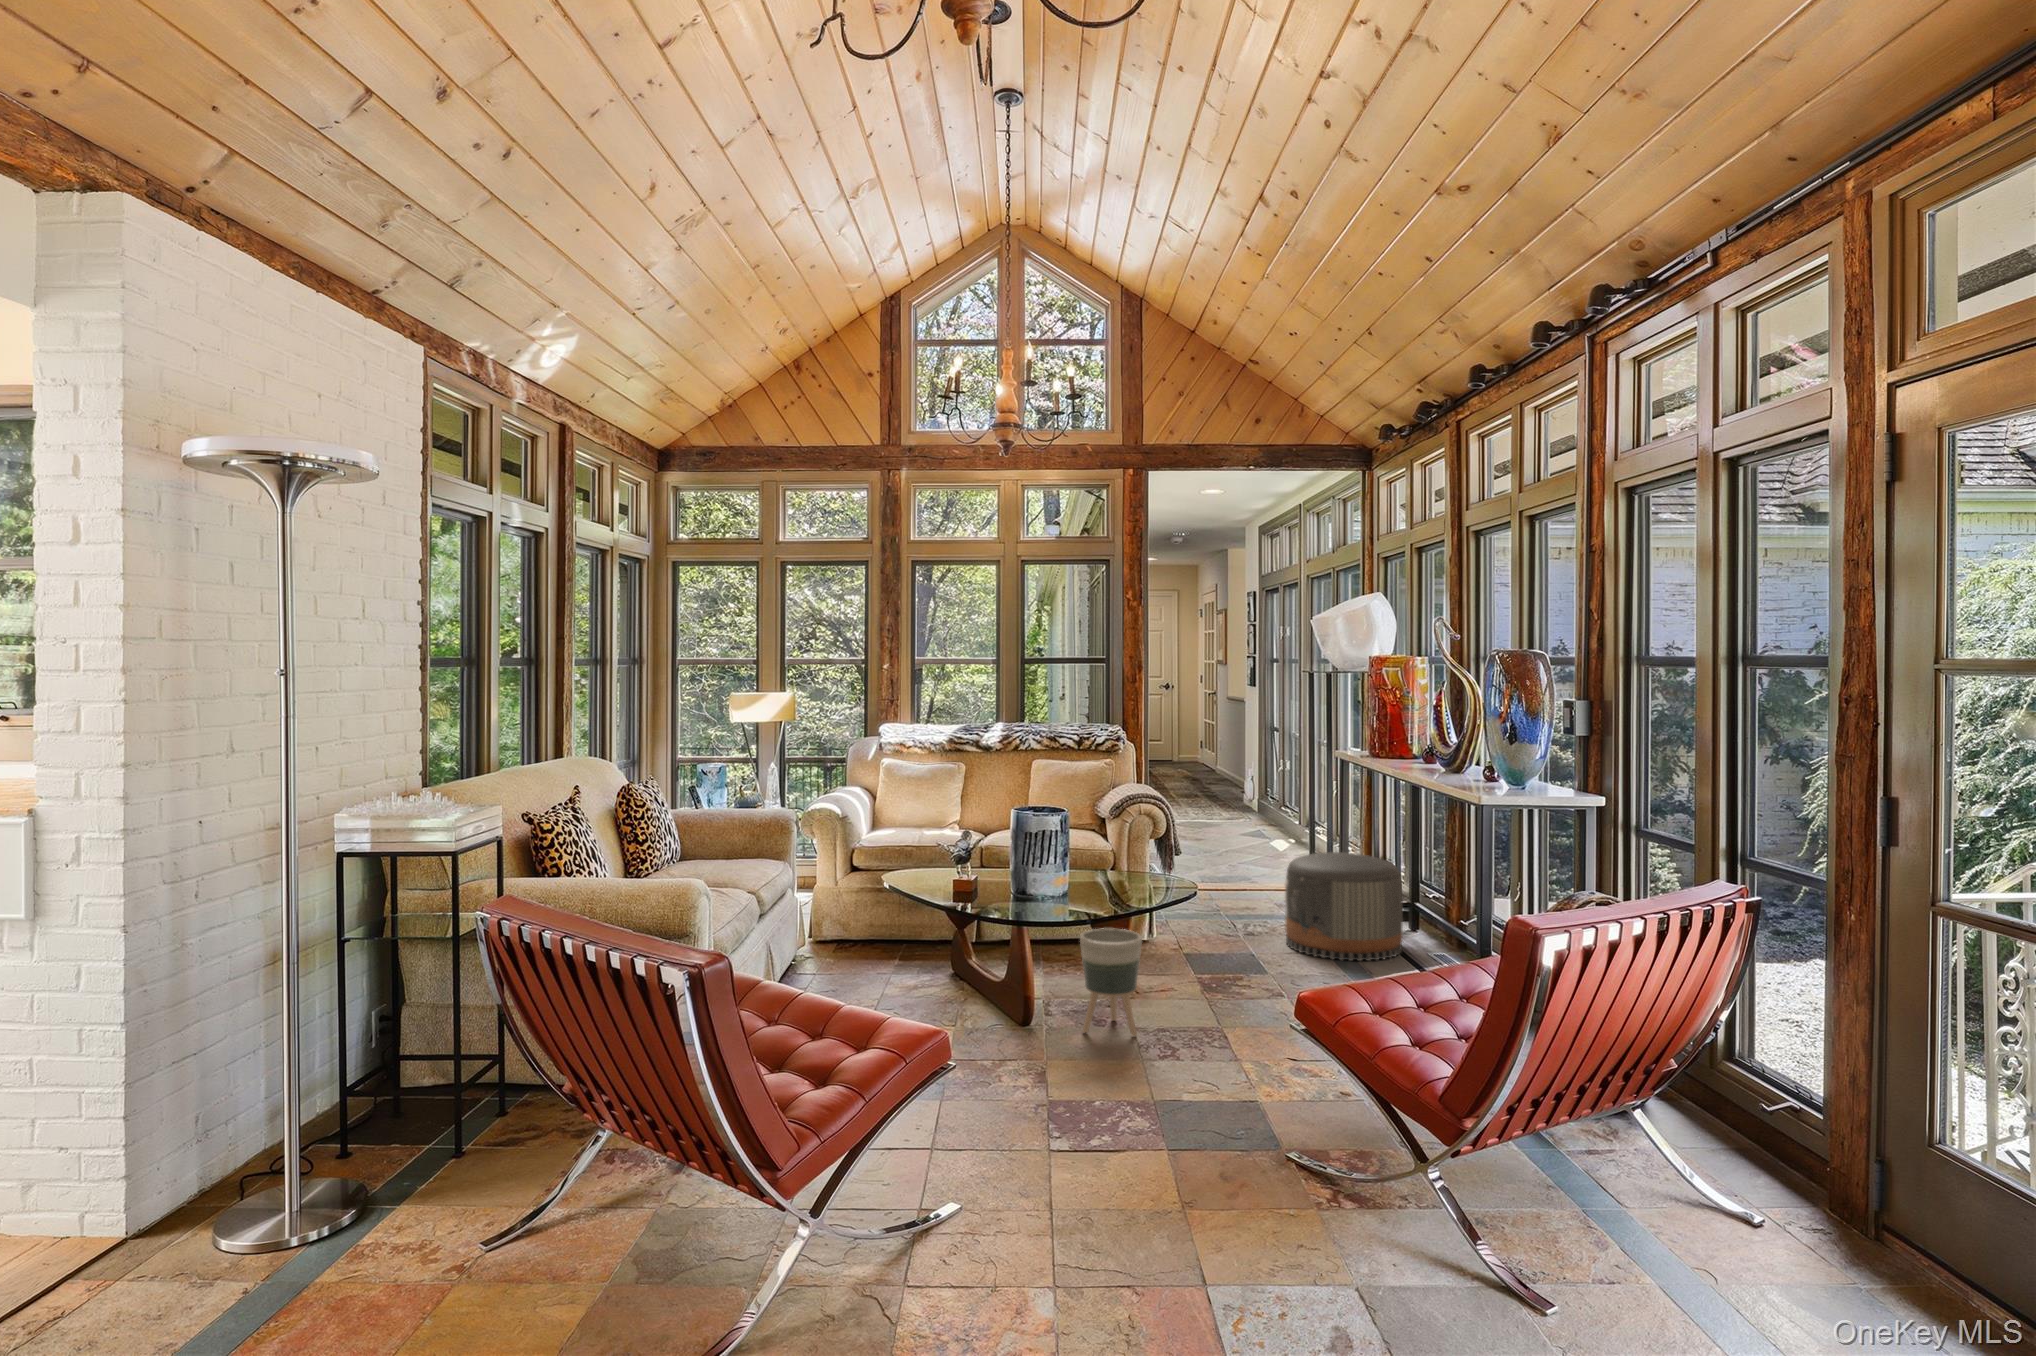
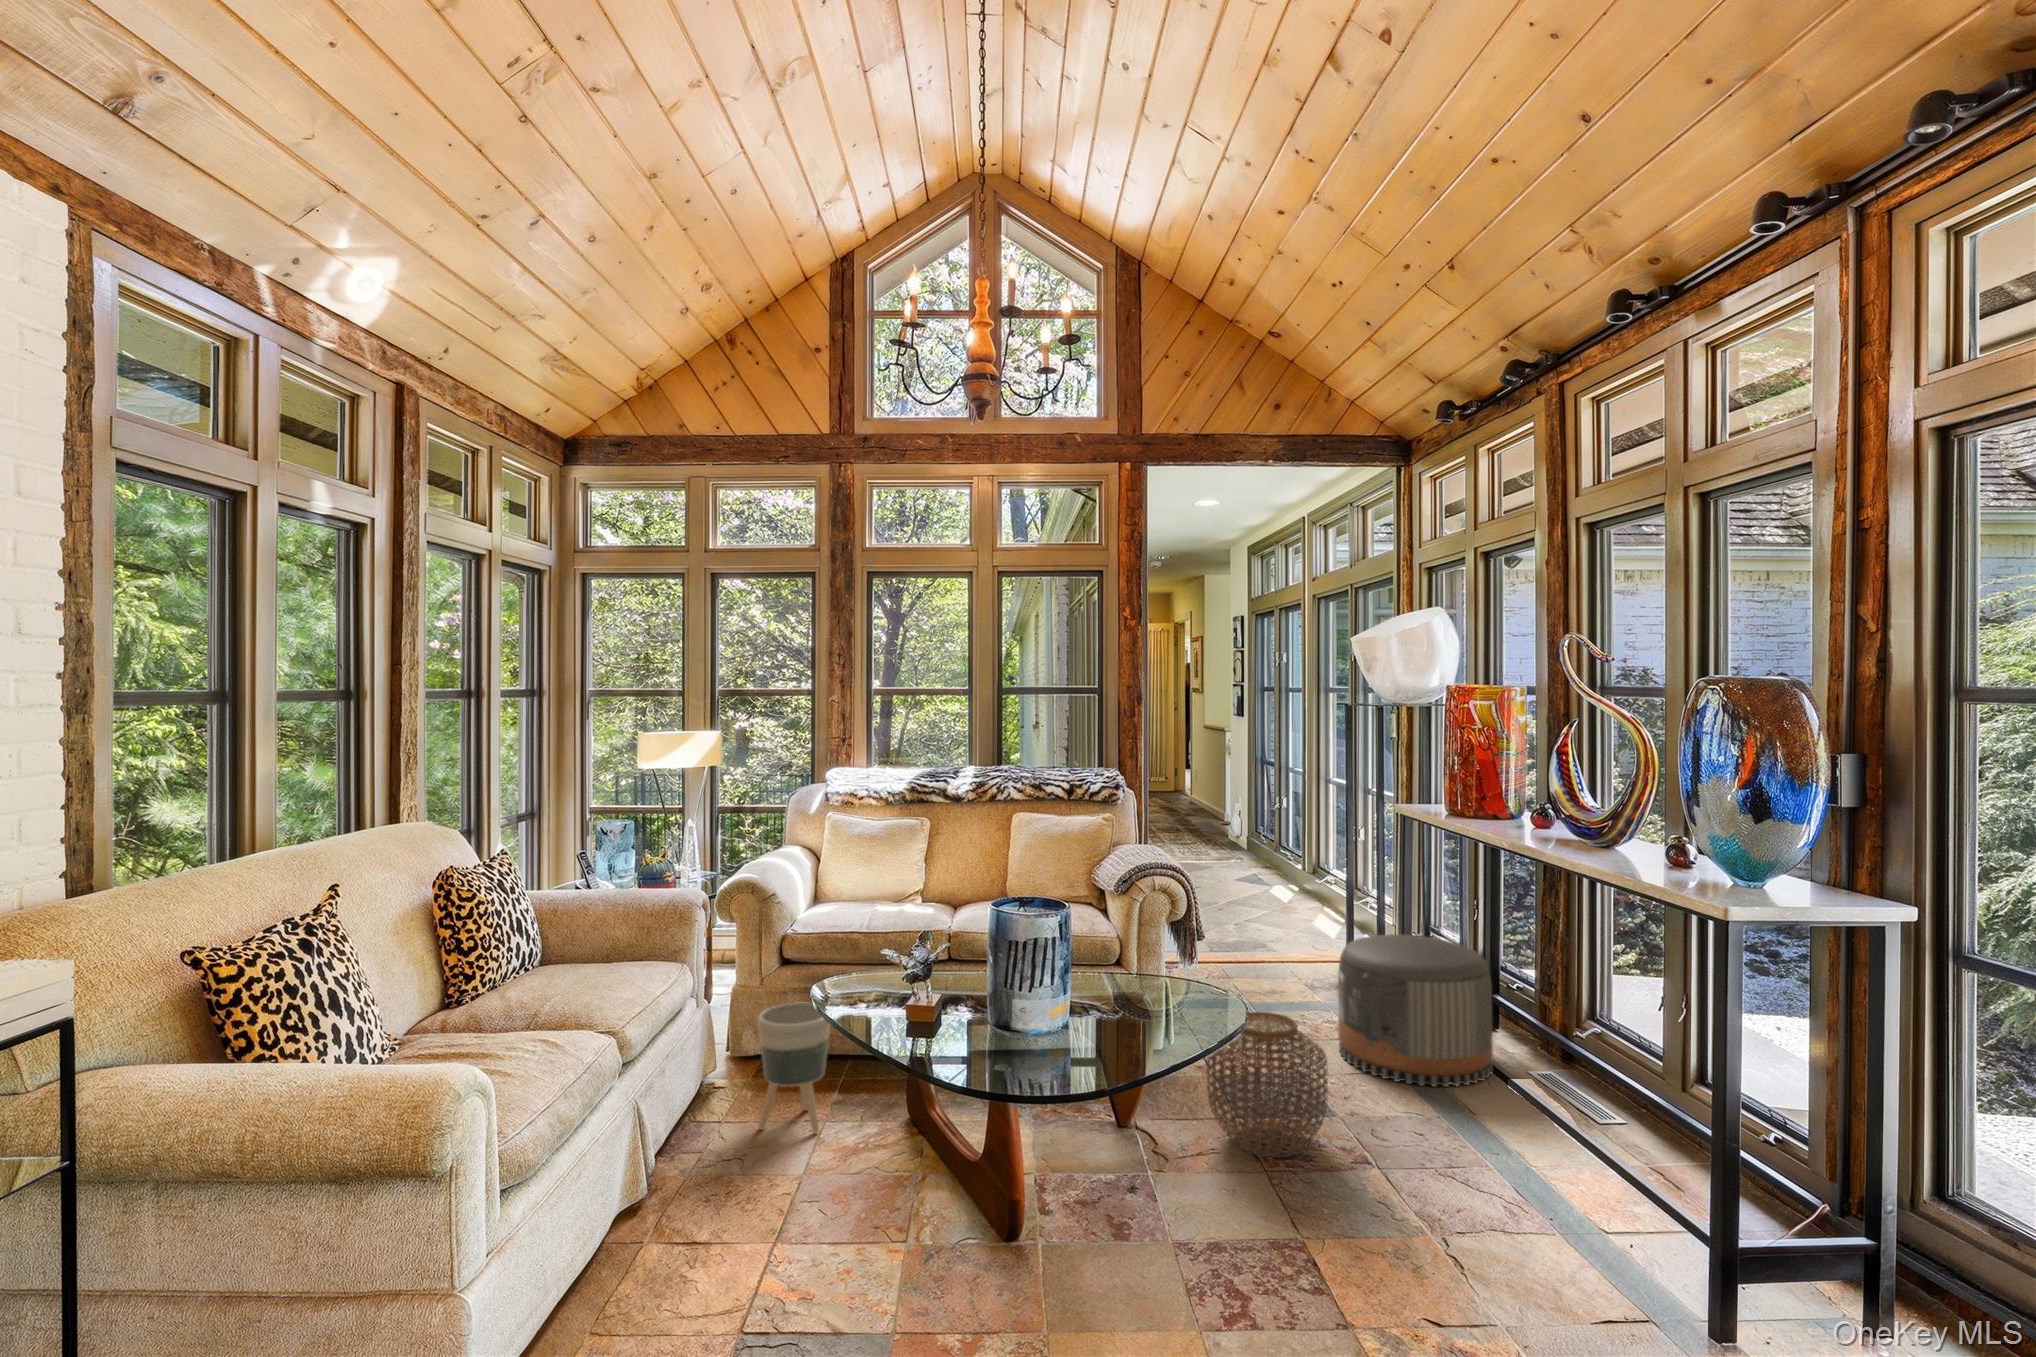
woven basket: none [1170,895,1257,995] -> present [1206,1012,1328,1158]
planter: present [1080,928,1142,1036] -> present [758,1002,830,1134]

